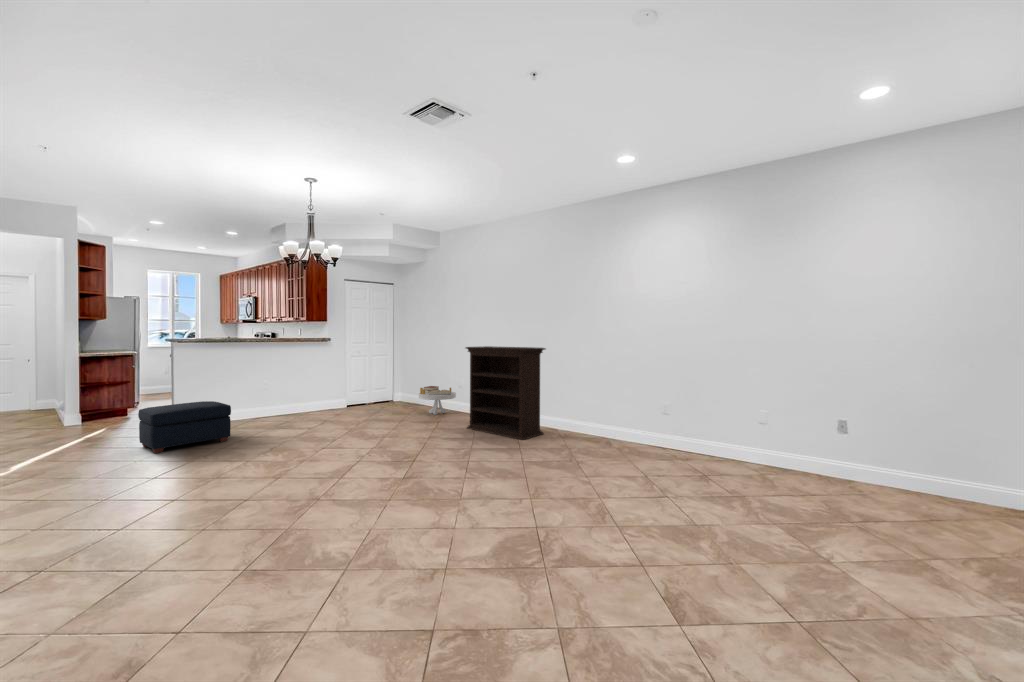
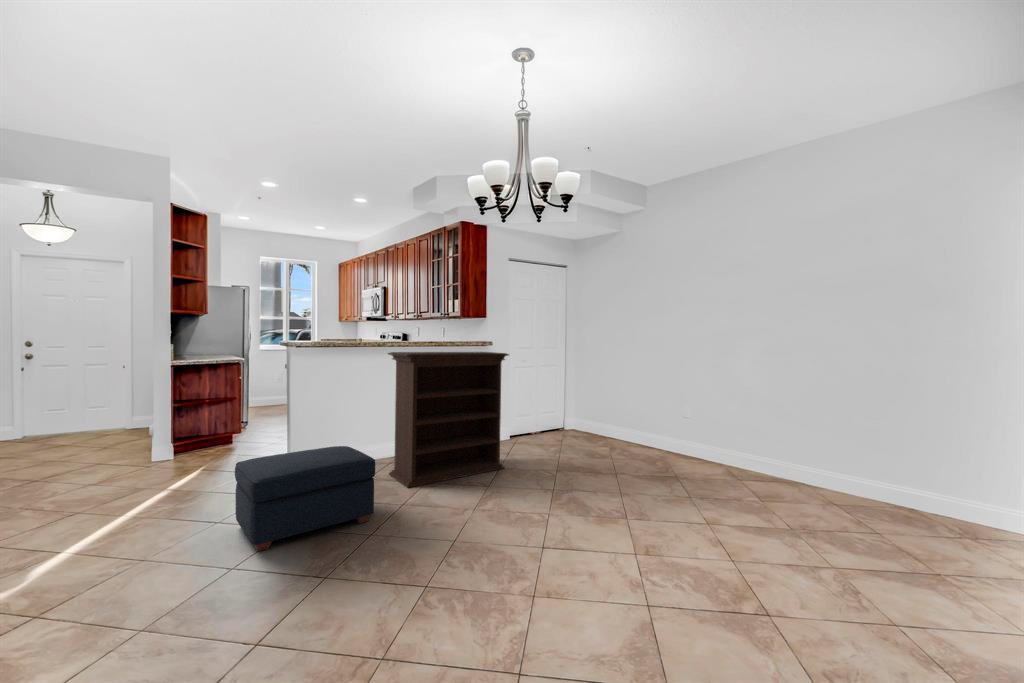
bookshelf: present [466,346,545,440] -> present [388,352,509,488]
side table: present [419,386,456,415] -> none [634,420,697,472]

